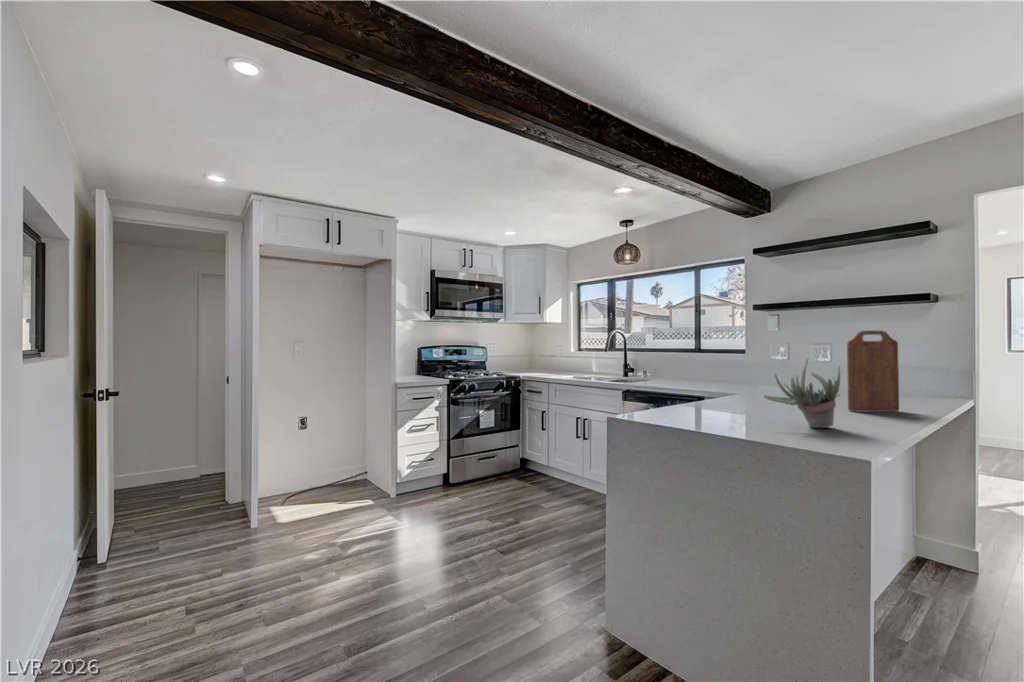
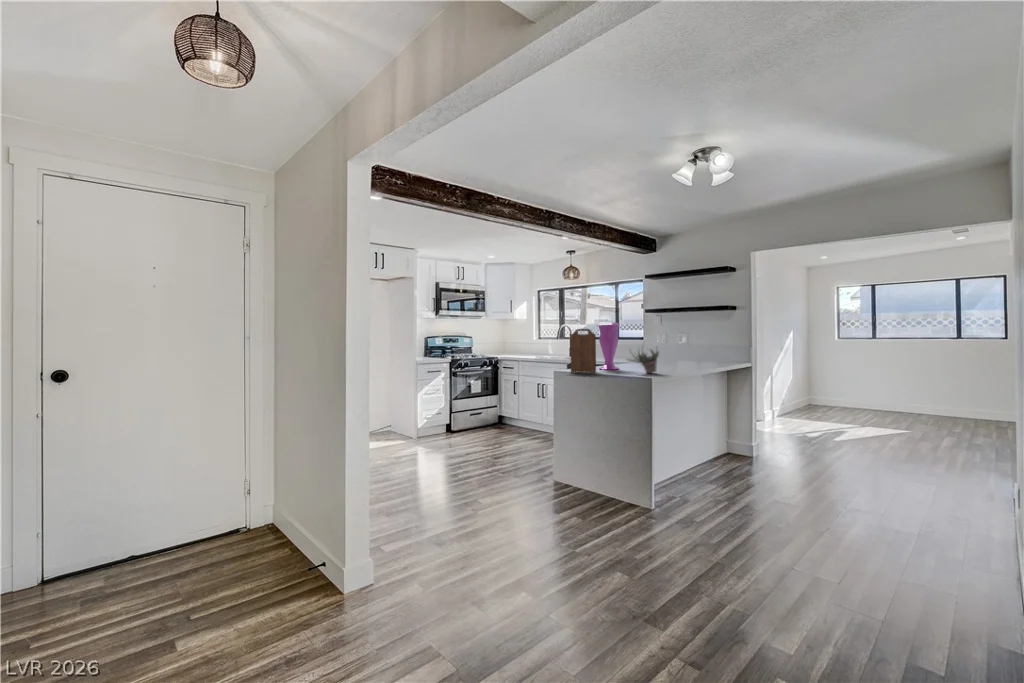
vase: none [689,321,734,412] -> present [598,322,620,370]
cutting board: present [847,330,899,411] -> present [570,329,596,372]

